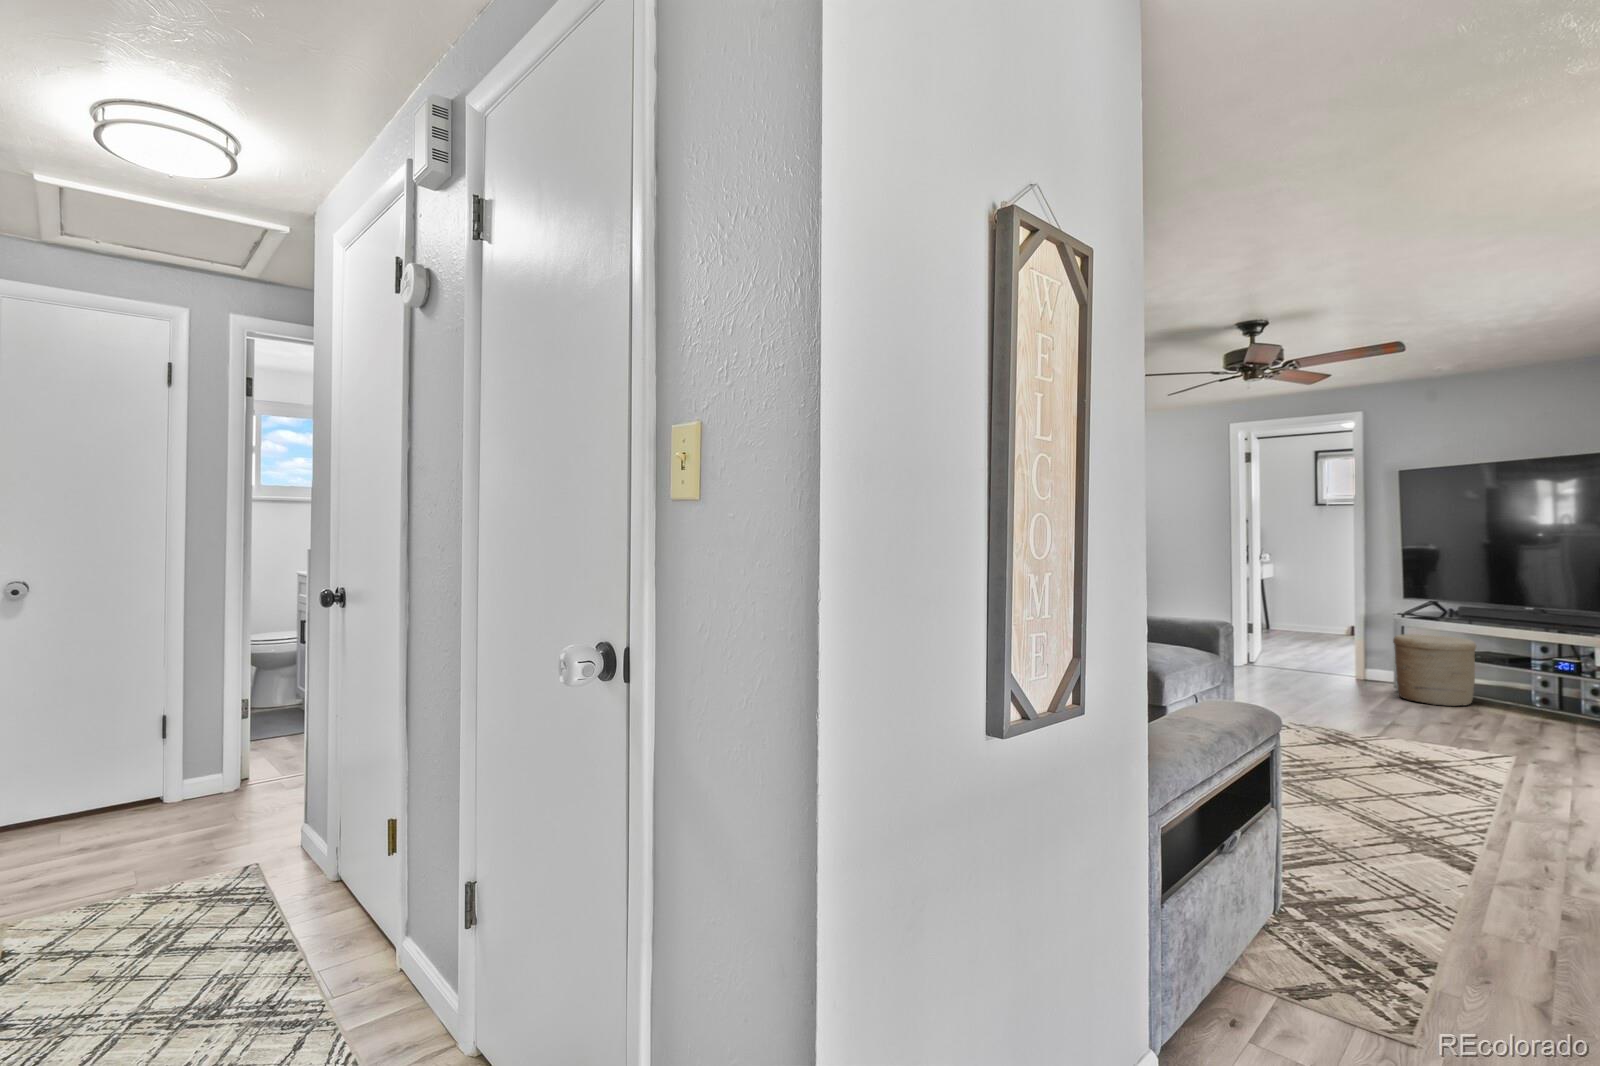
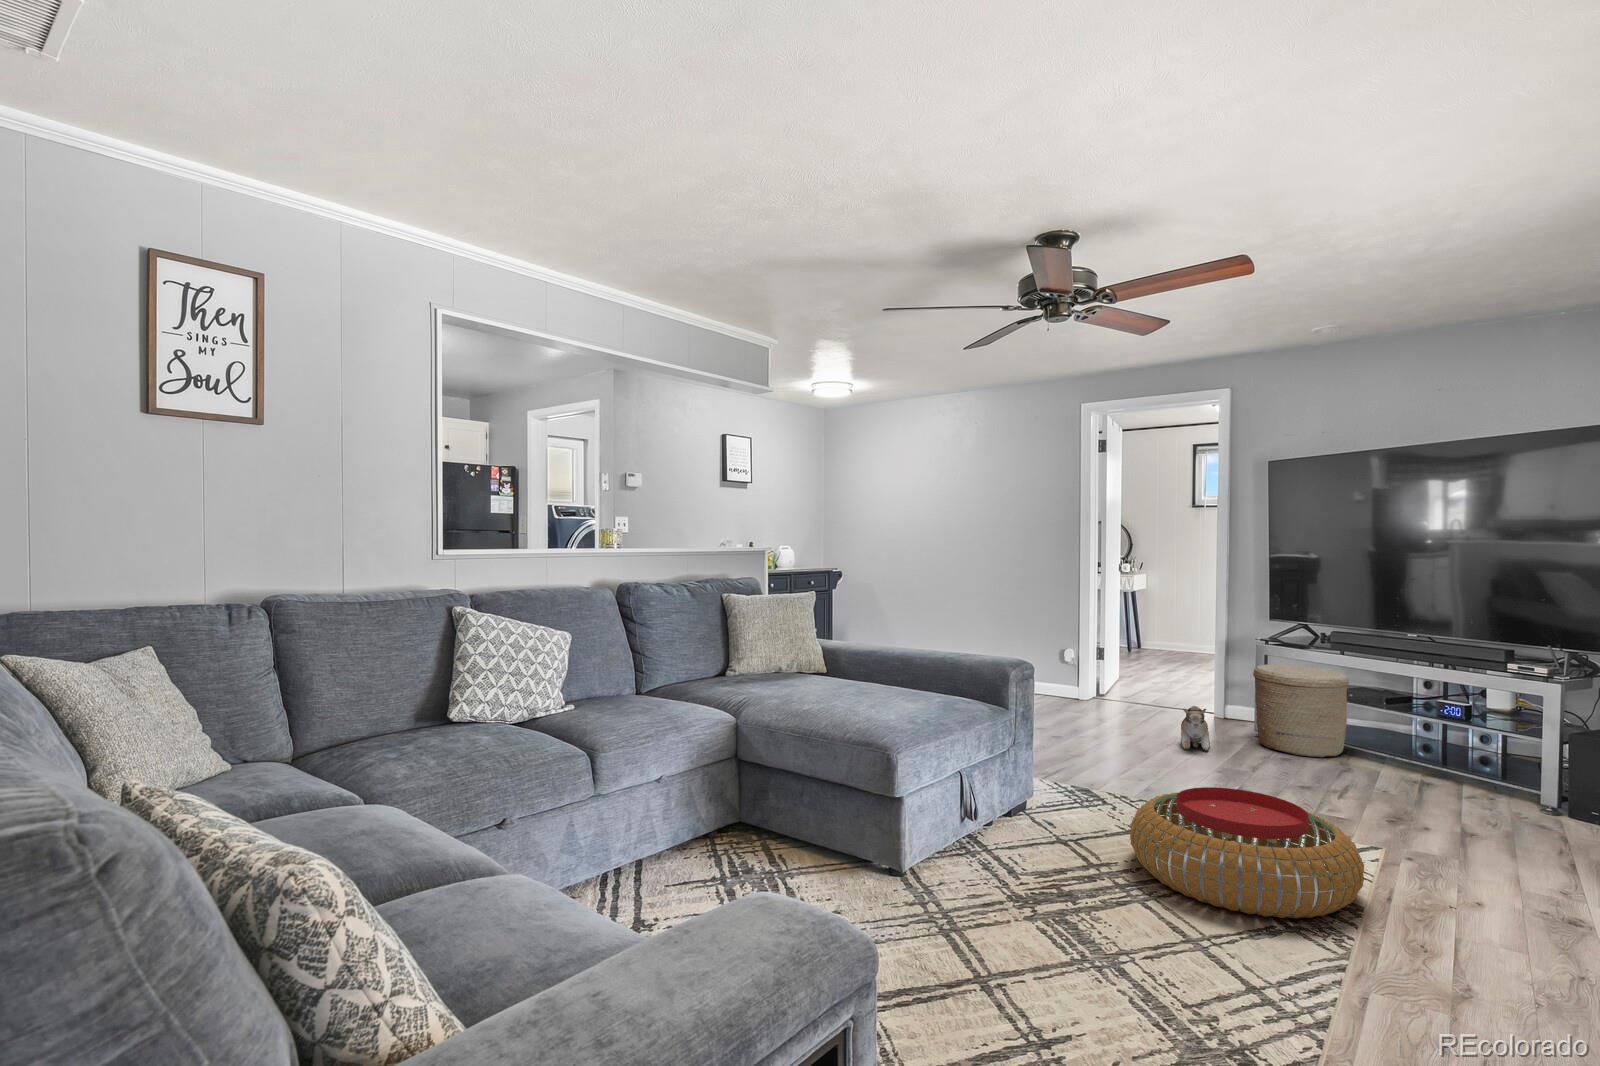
plush toy: none [1333,666,1359,701] -> present [1181,706,1210,750]
pouf: none [1324,710,1503,788] -> present [1130,787,1364,918]

